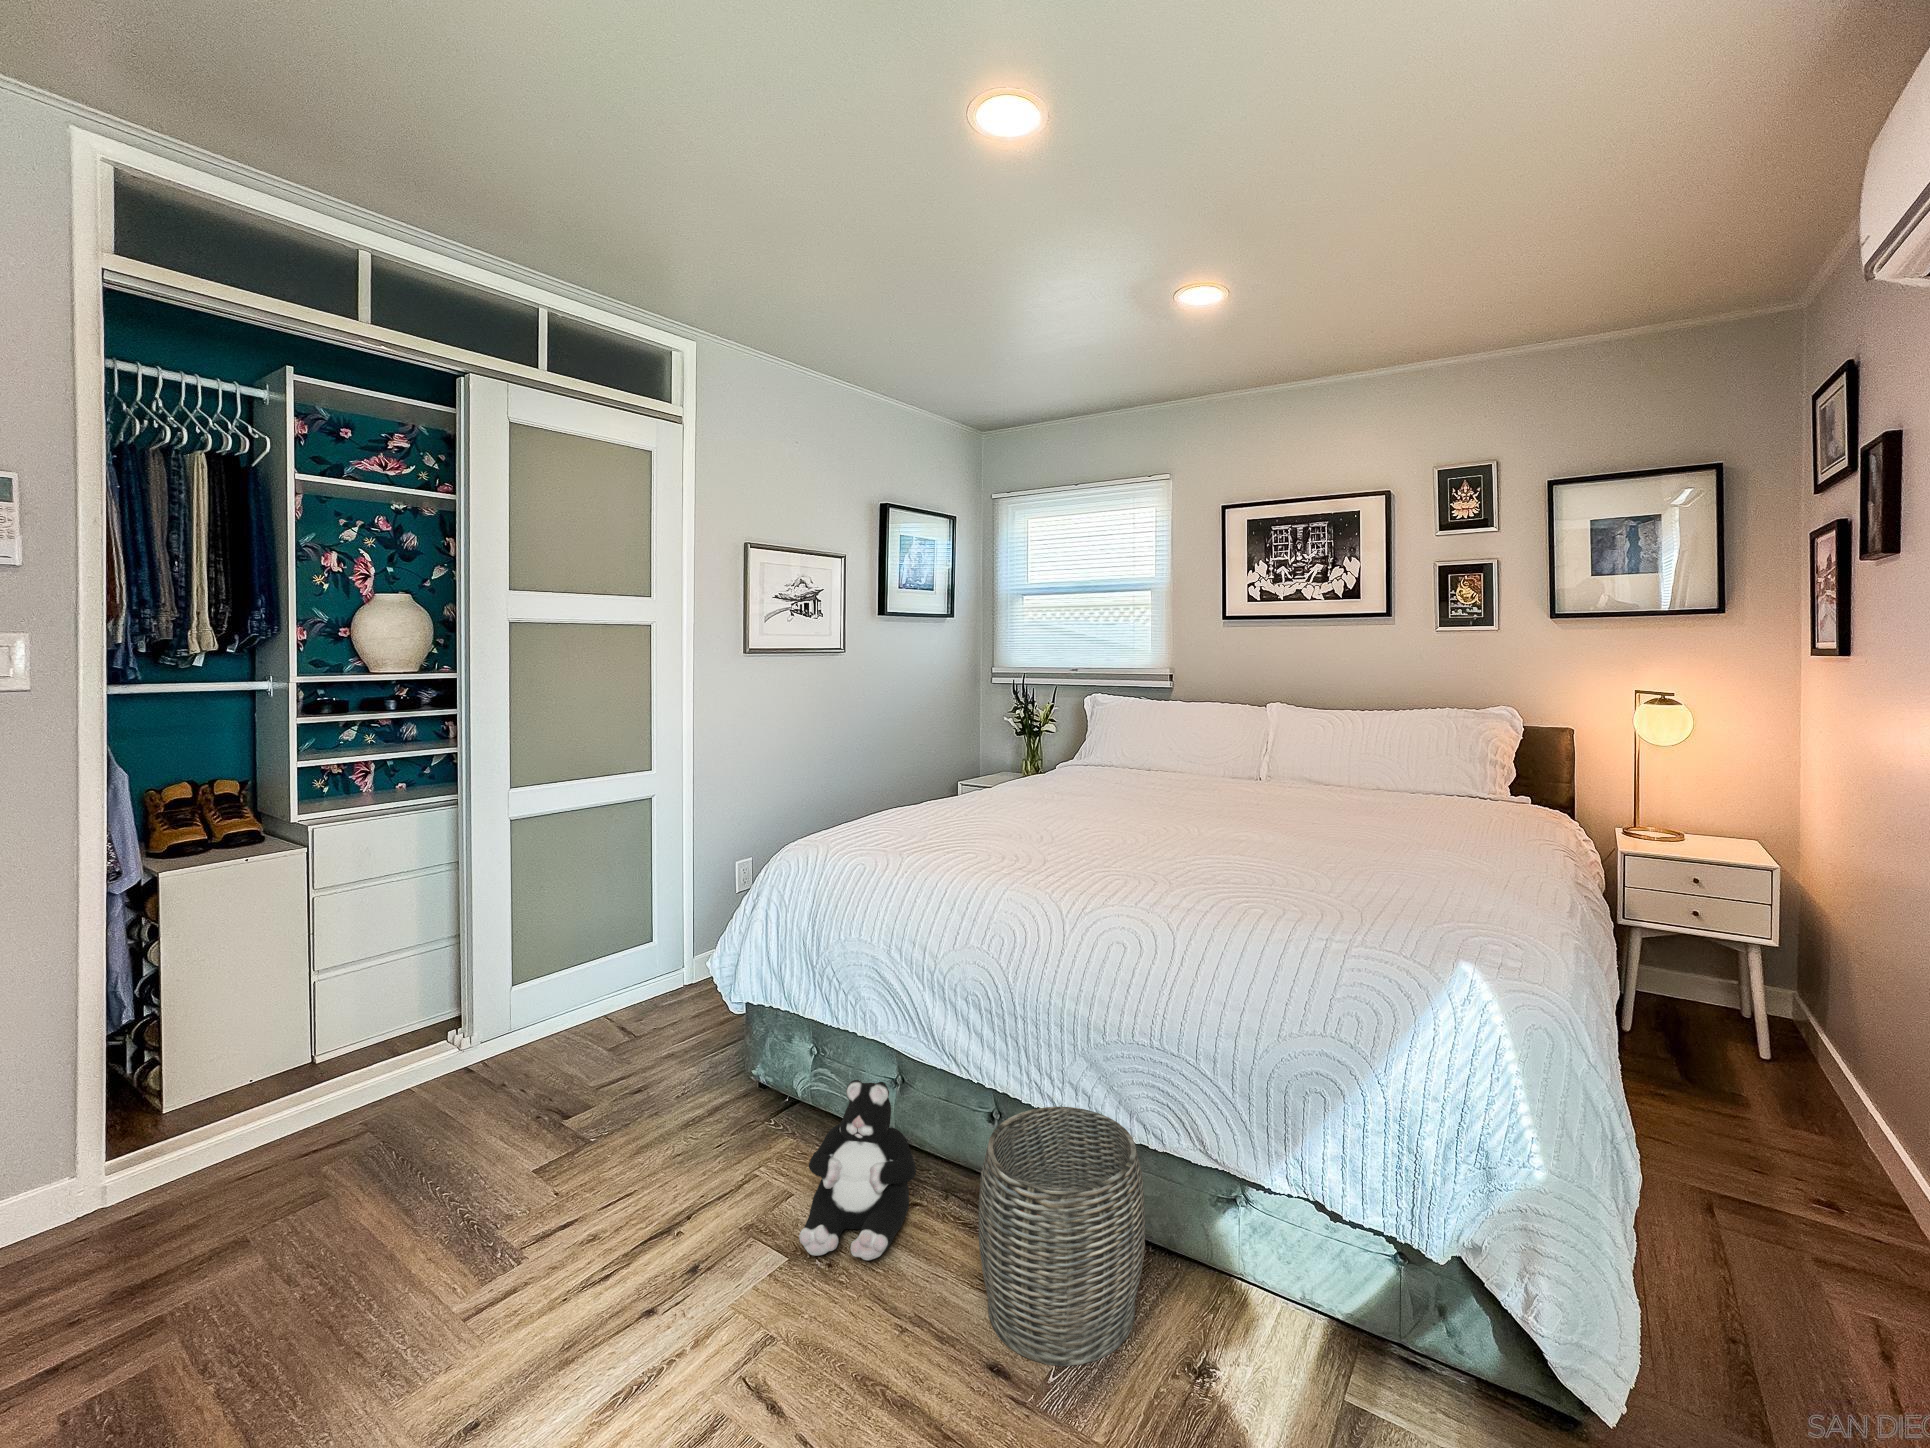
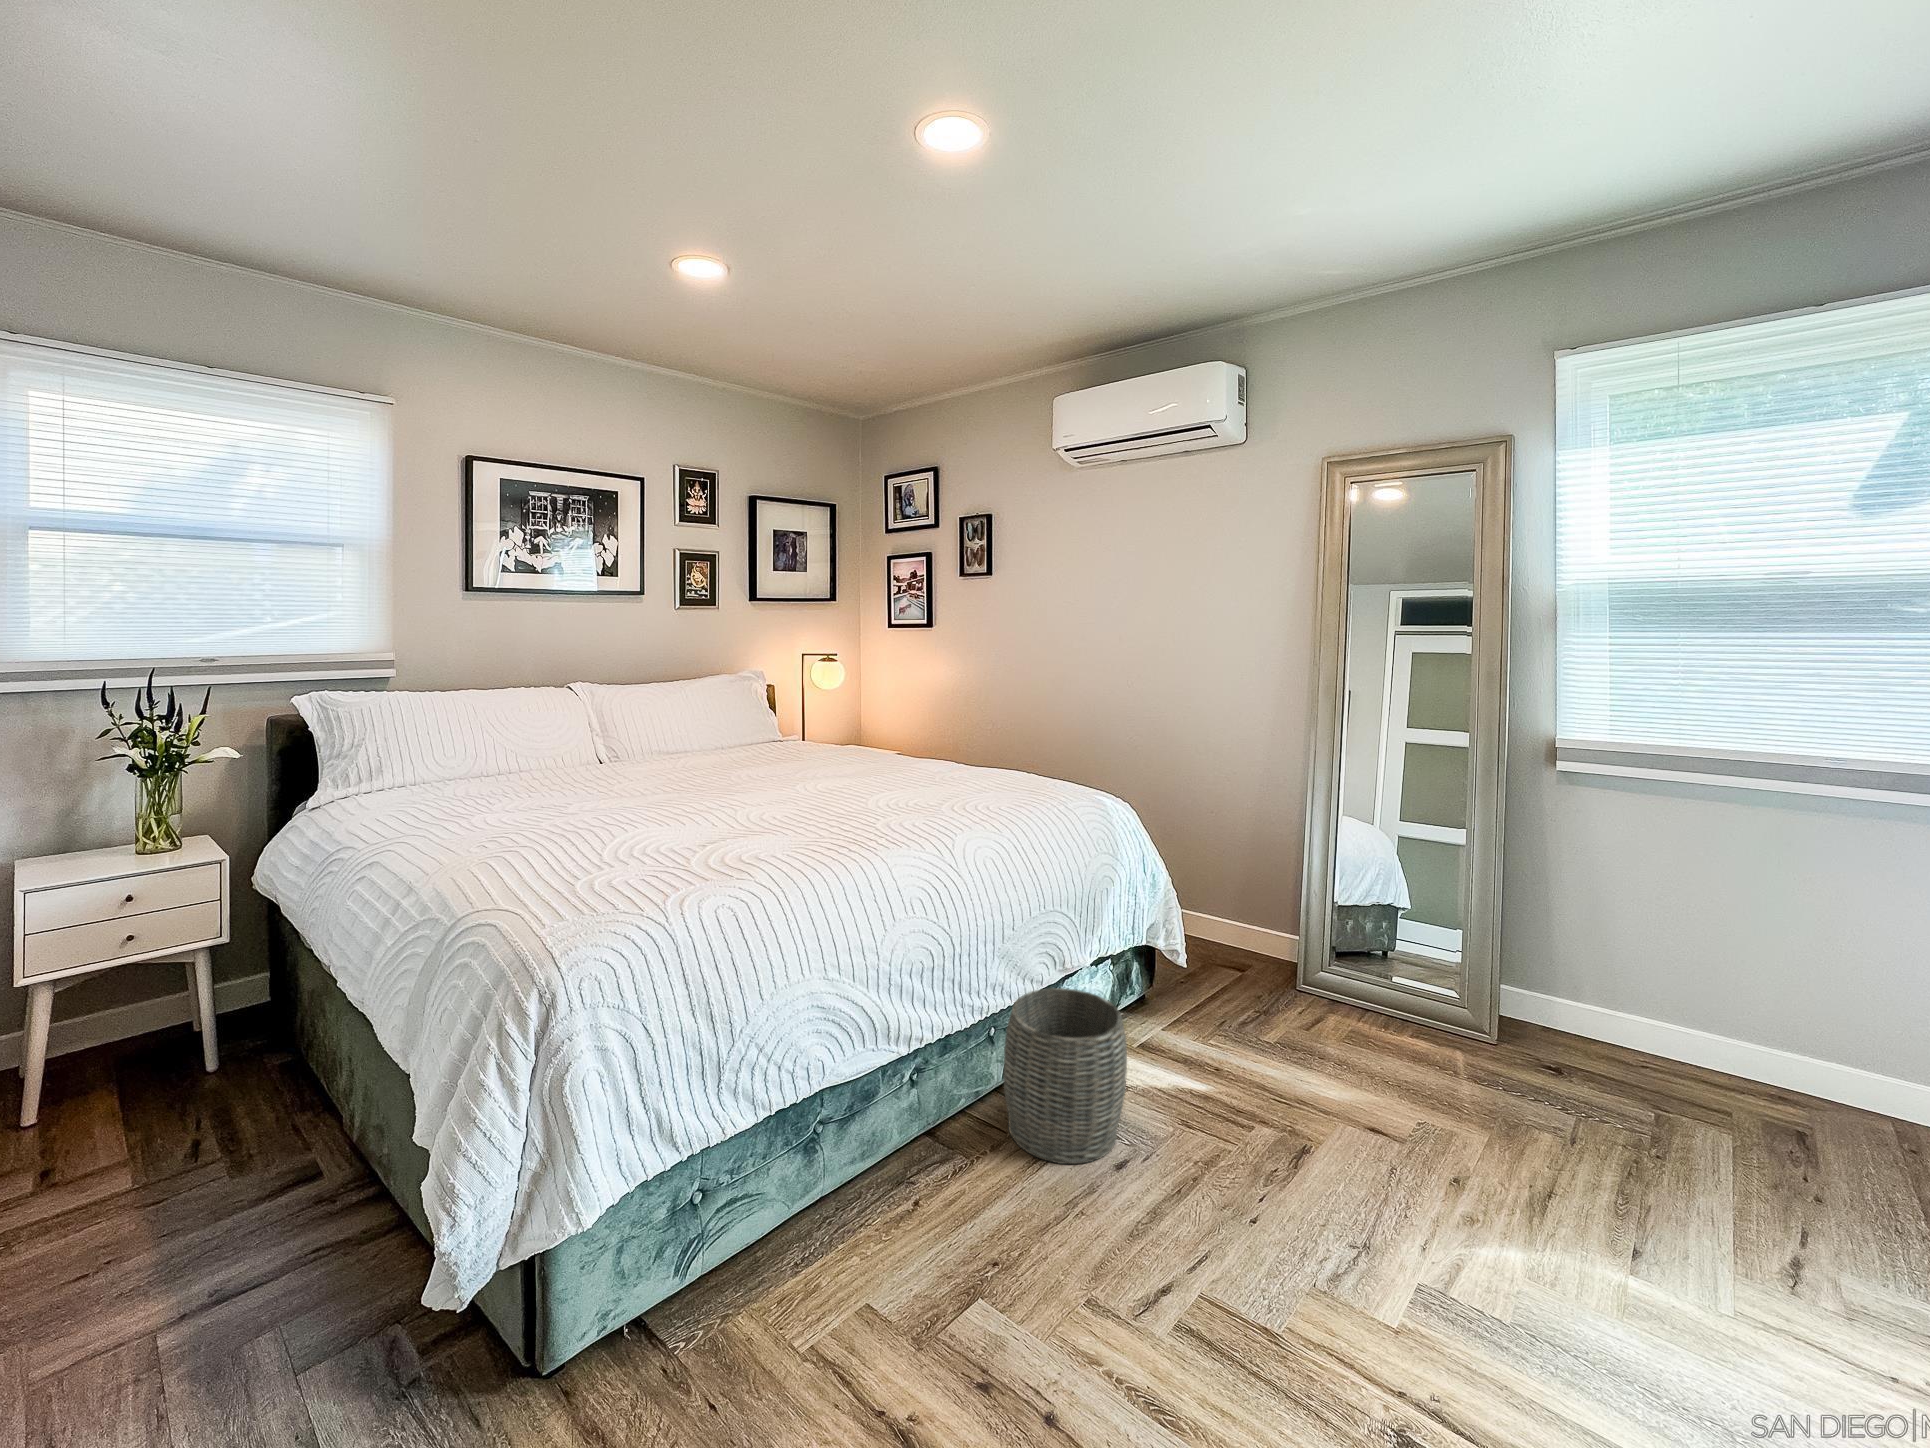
plush toy: present [799,1080,916,1261] -> none [882,1091,1018,1268]

